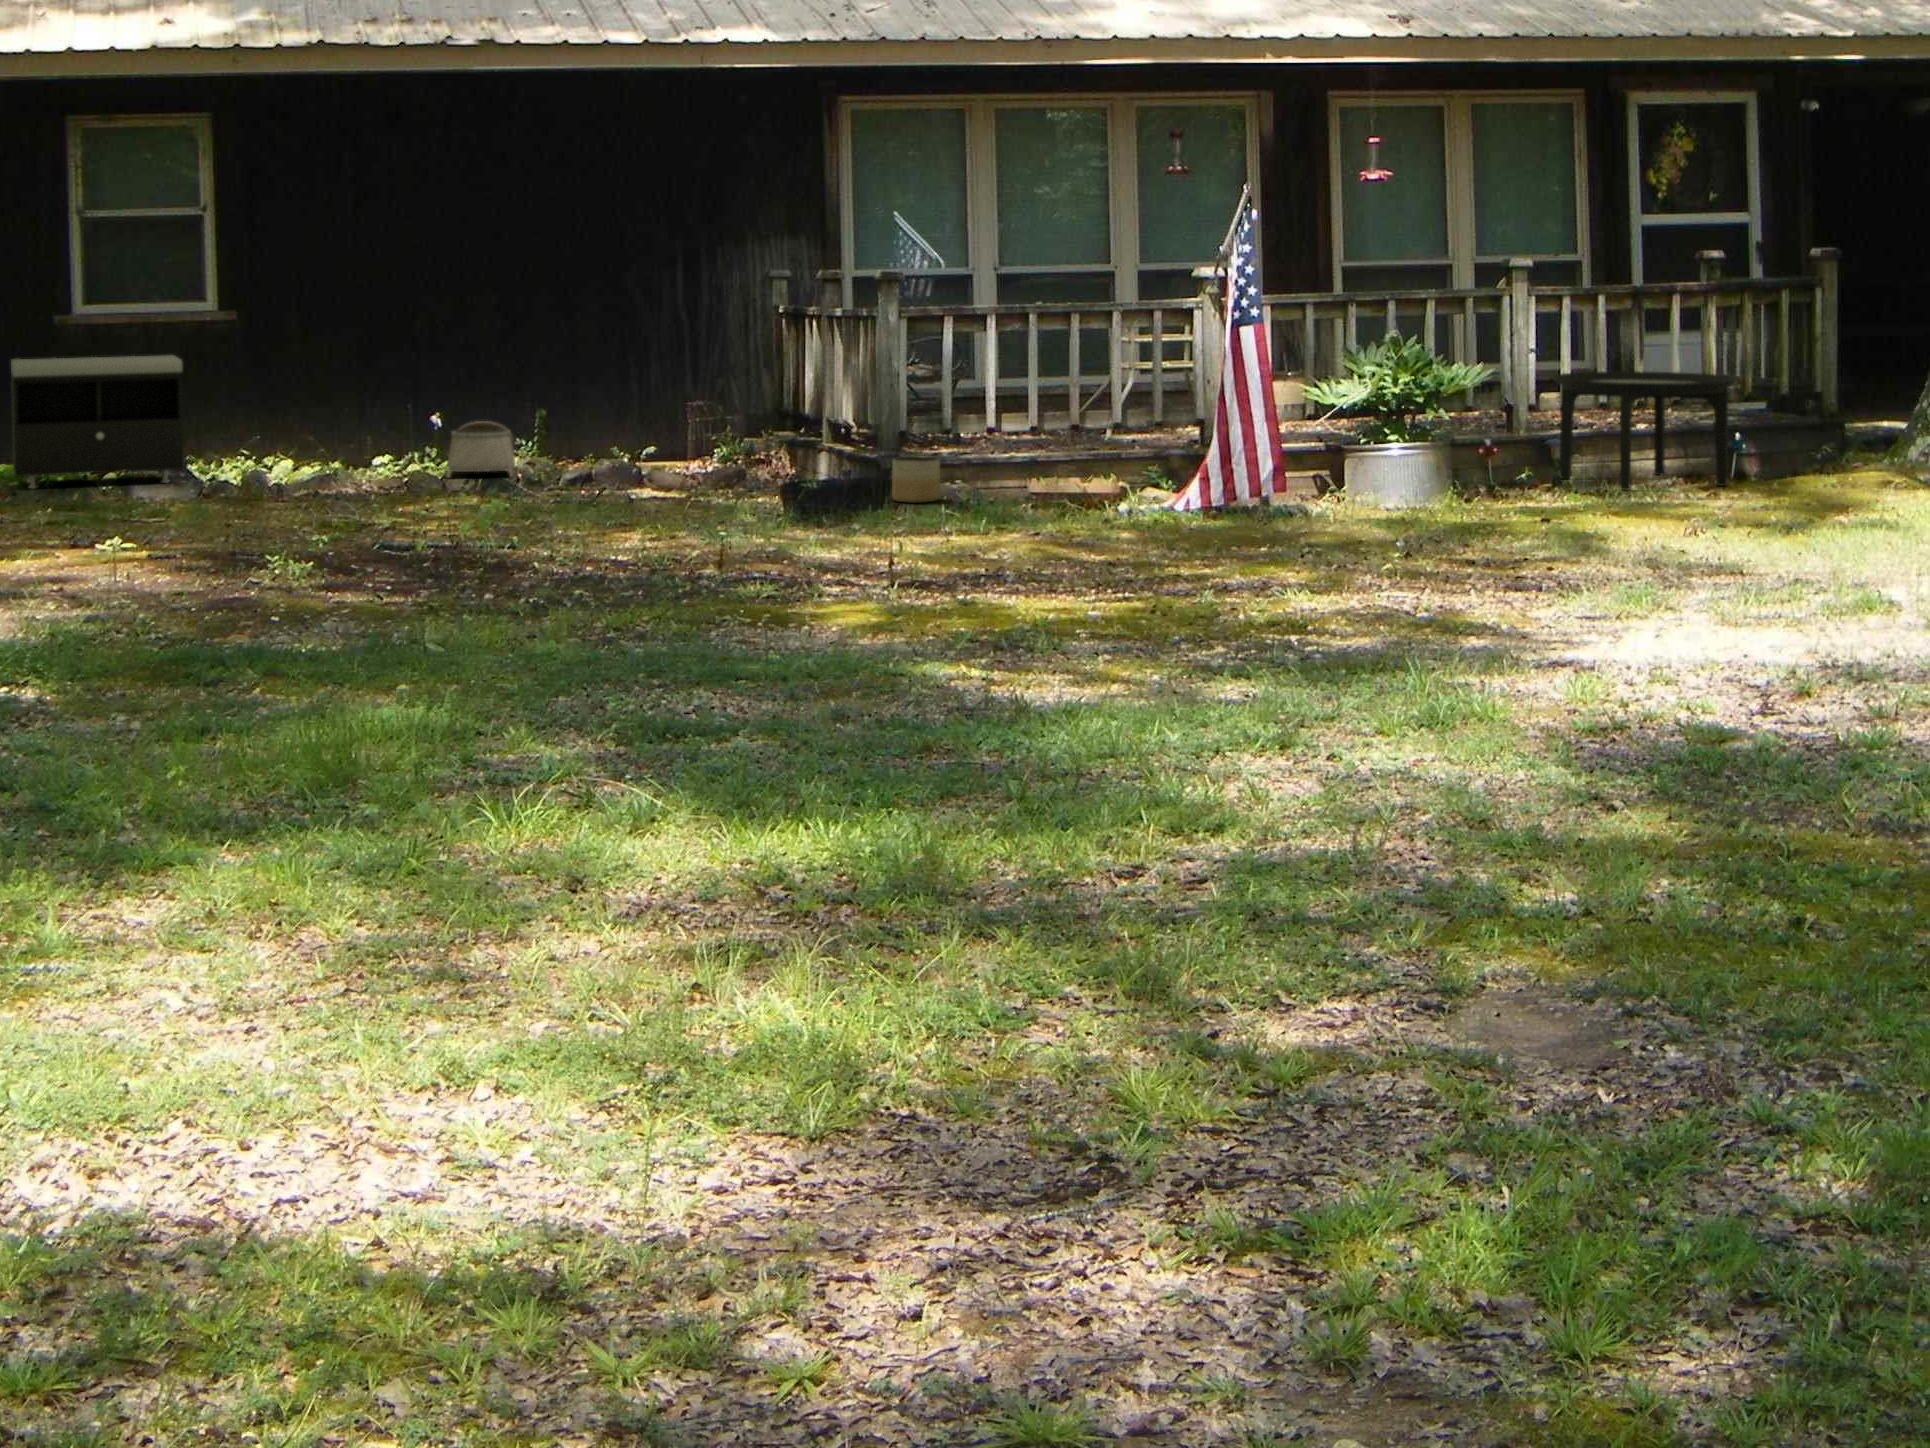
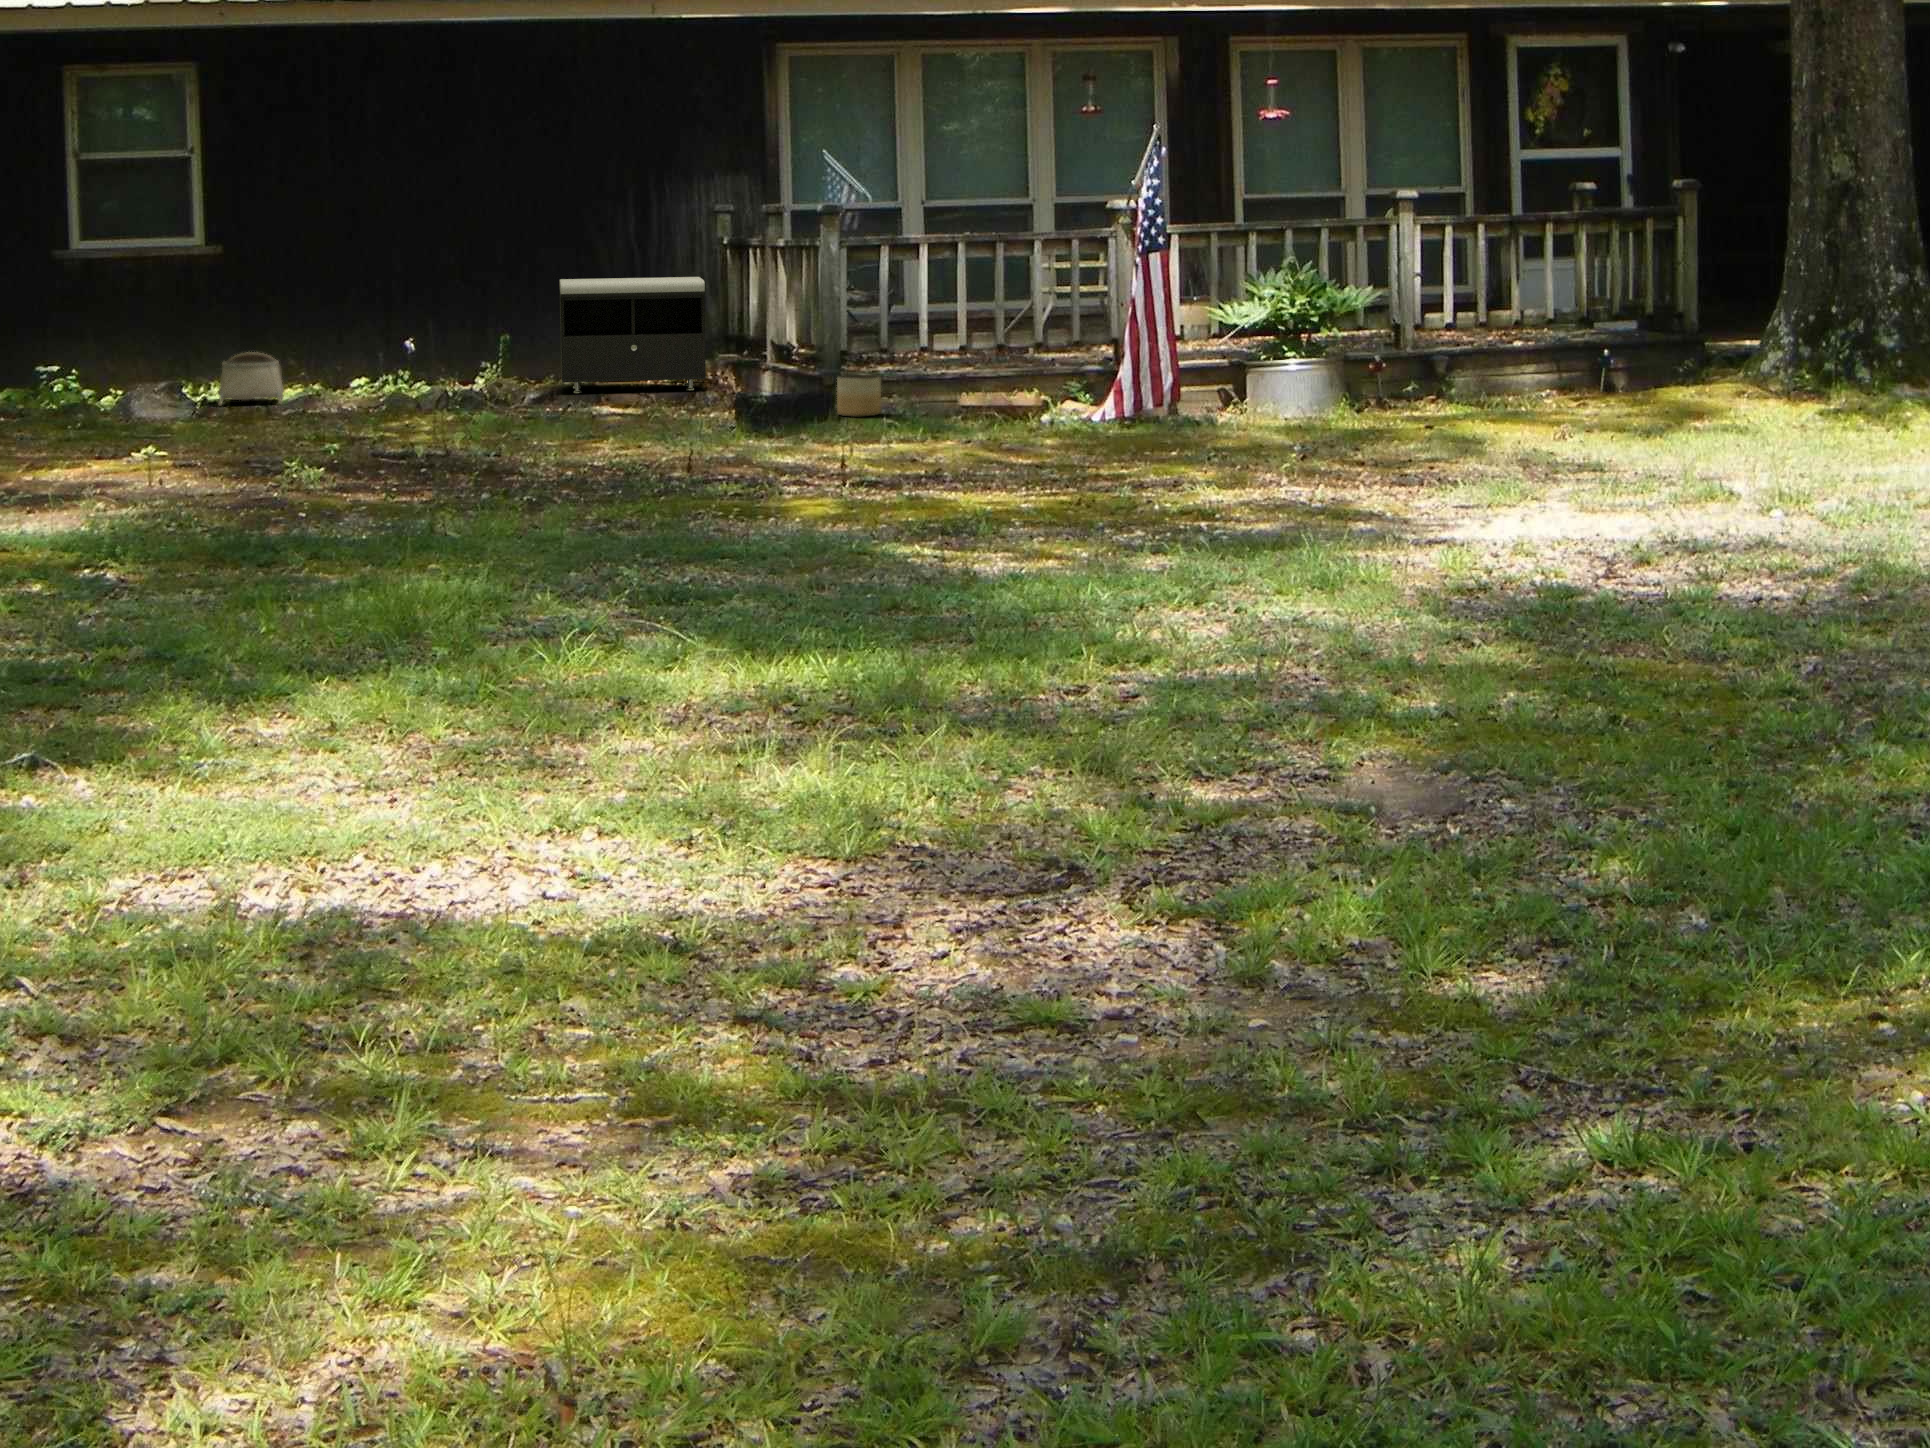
storage bench: present [11,355,184,488] -> present [560,277,706,393]
round table: present [1552,371,1737,490] -> none [1435,294,1604,401]
basket: present [446,421,516,478] -> present [218,352,284,406]

